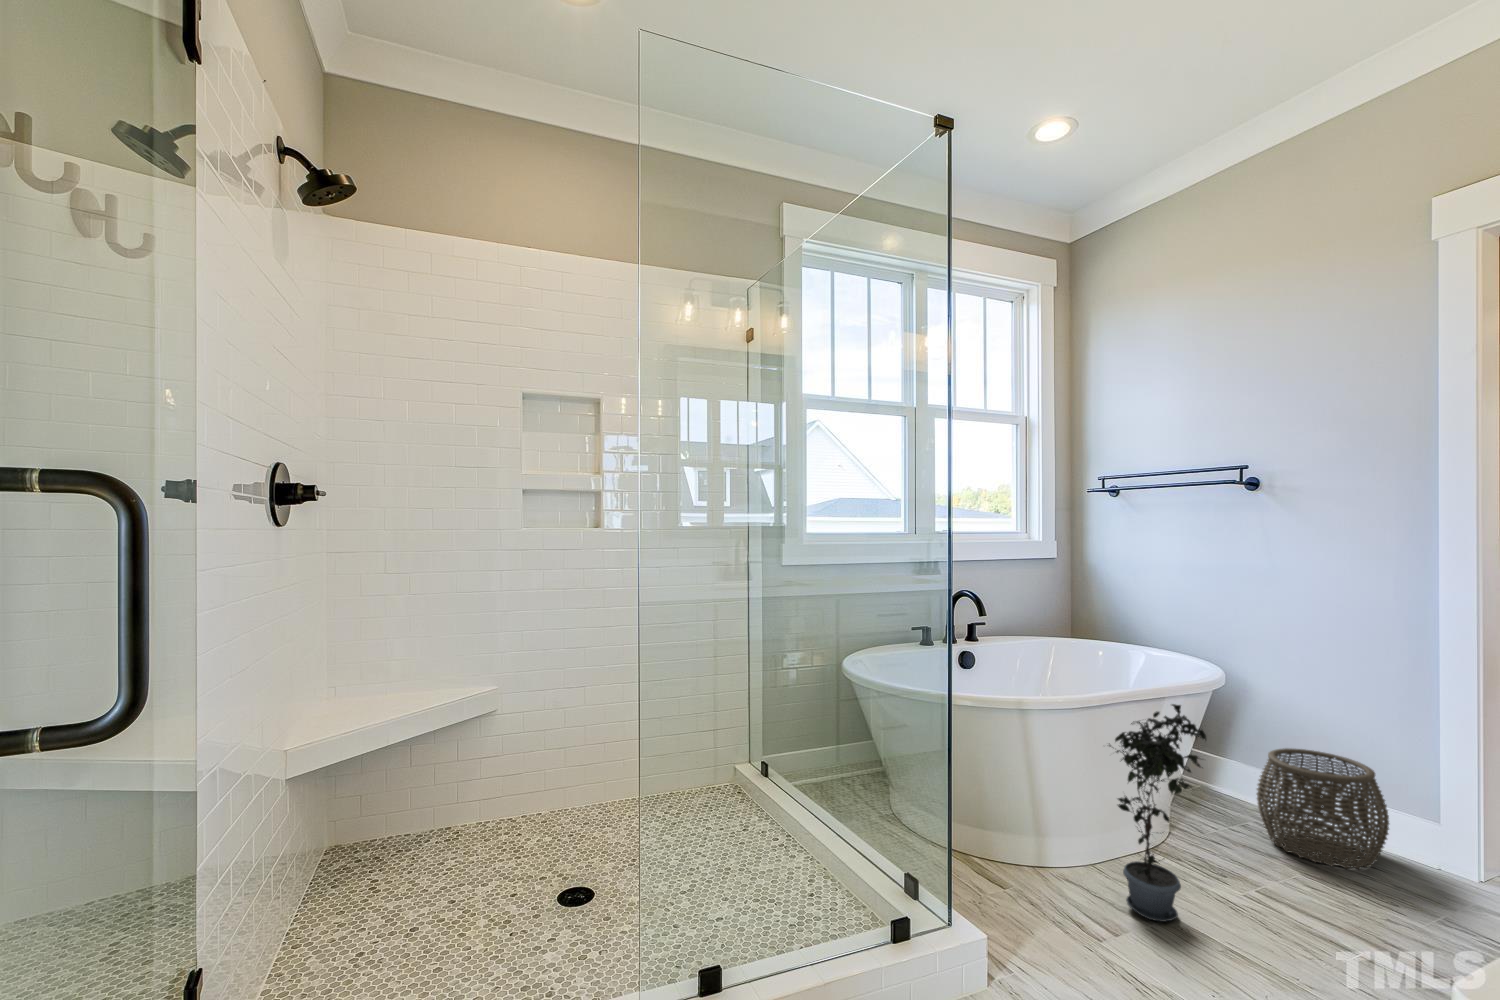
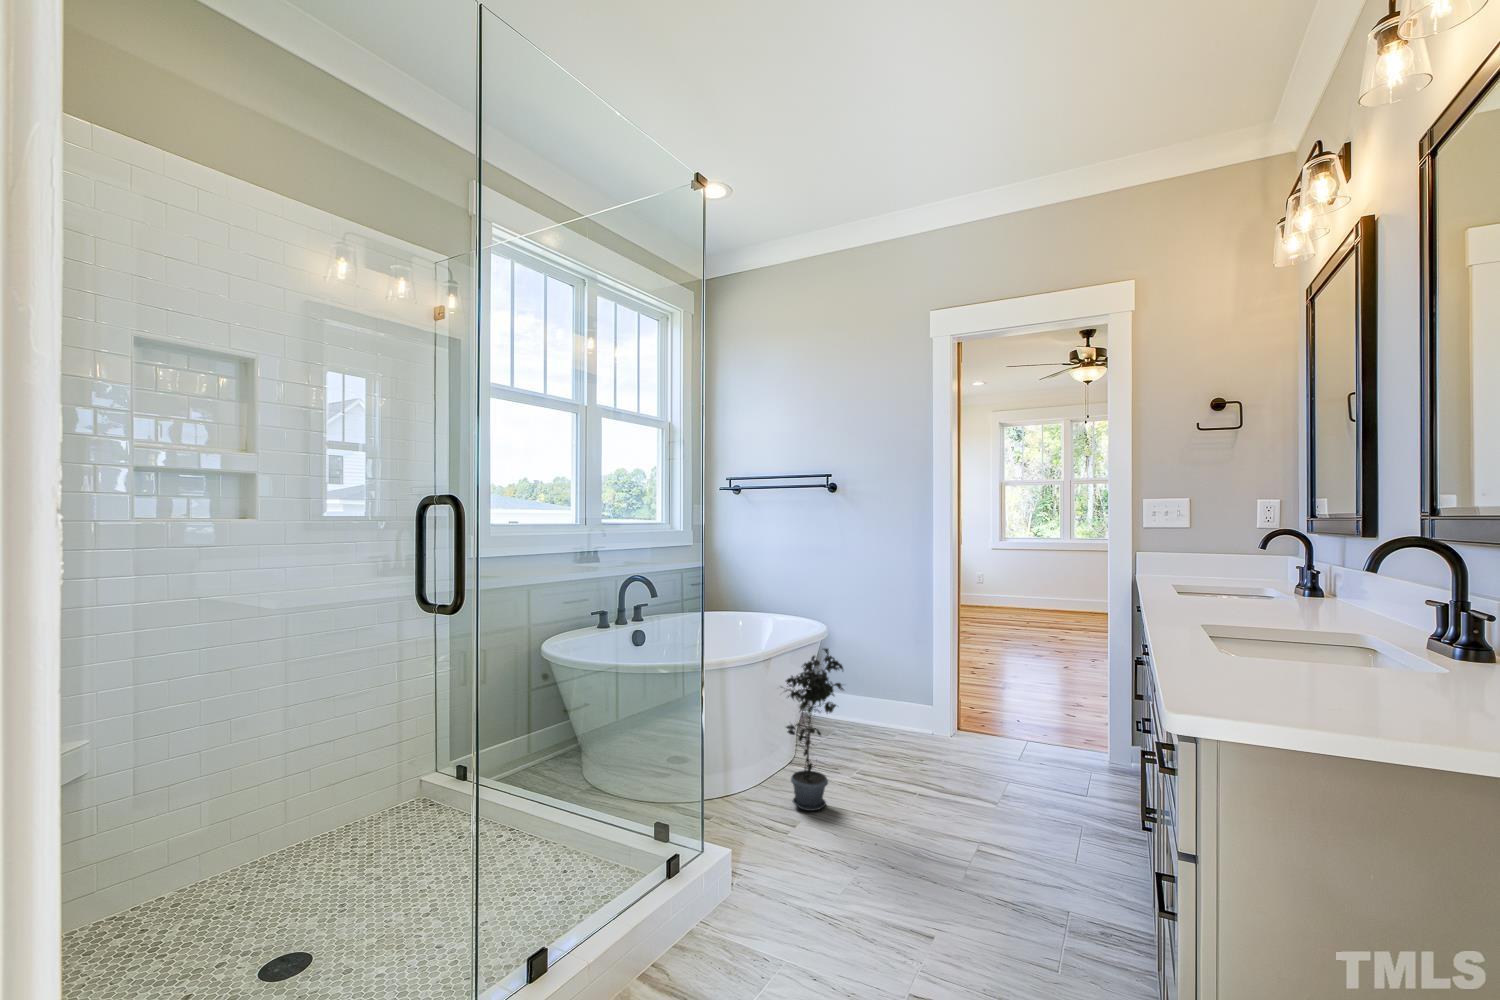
woven basket: present [1257,748,1389,869] -> none [845,672,917,748]

